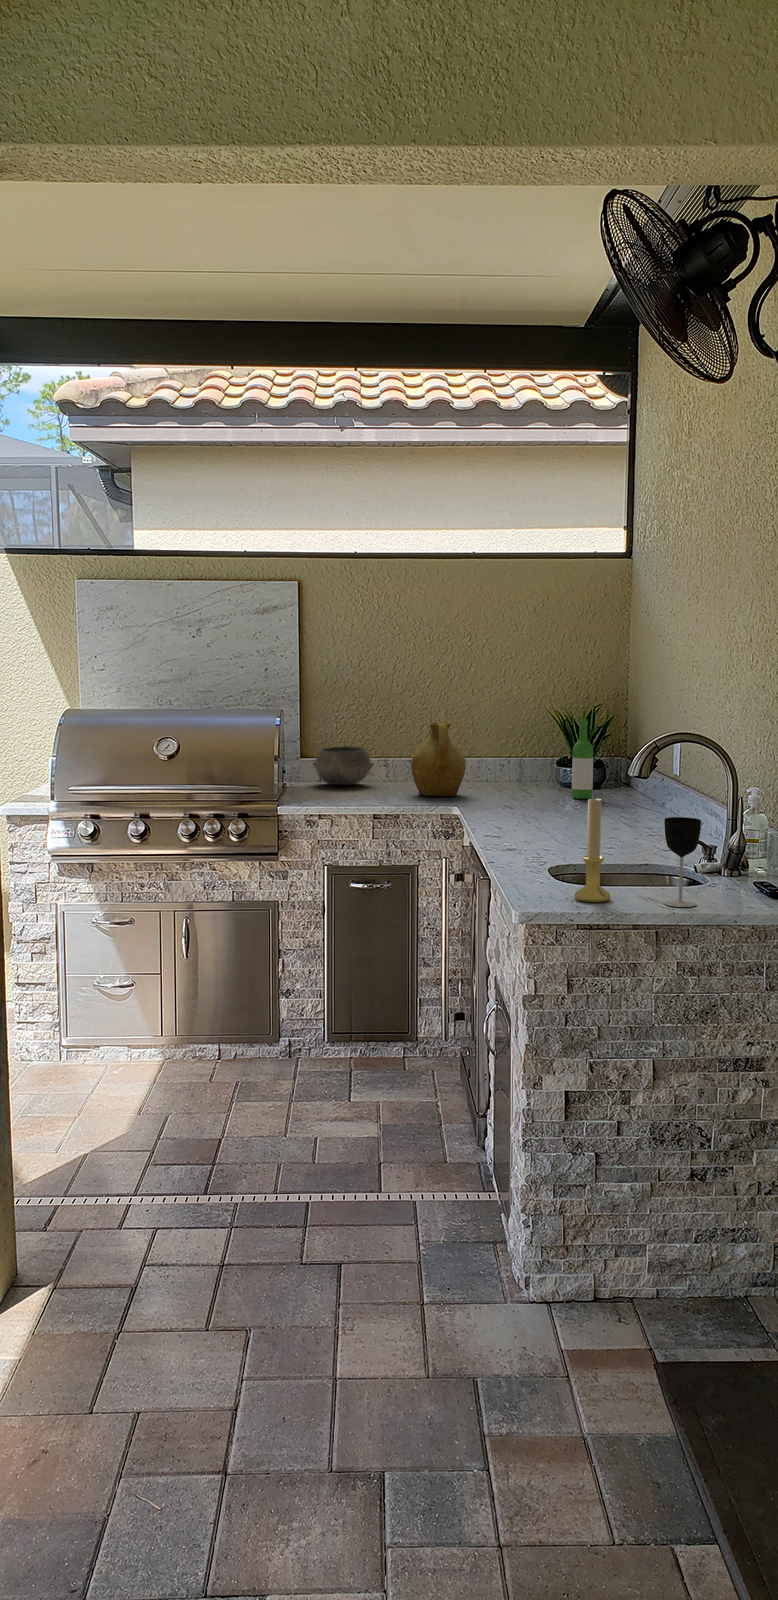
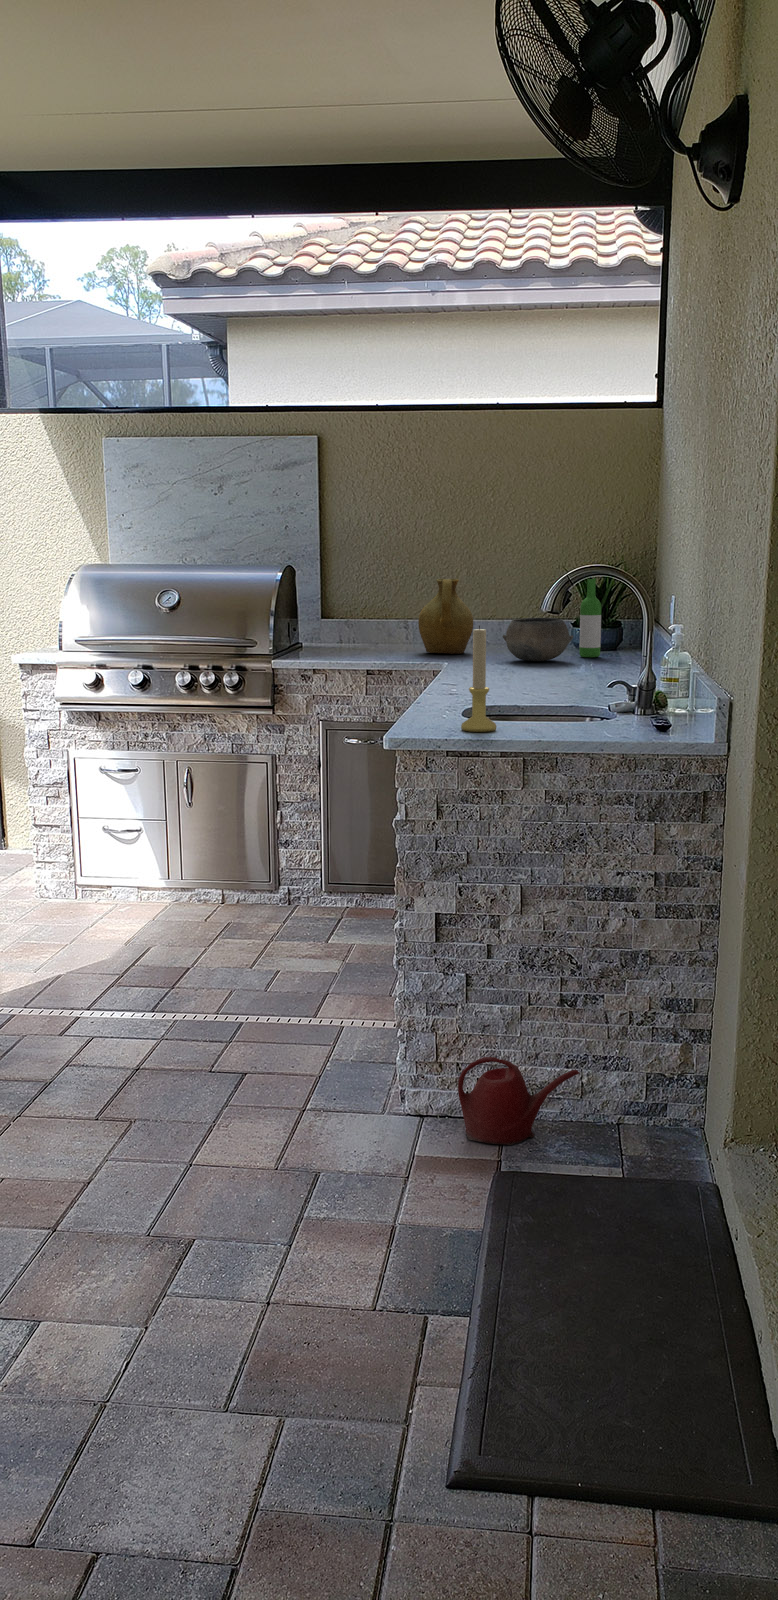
bowl: present [313,746,374,785] -> present [503,618,573,661]
wine glass: present [664,817,701,907] -> none [545,648,581,737]
watering can: none [600,1240,723,1333] -> present [458,1057,580,1145]

